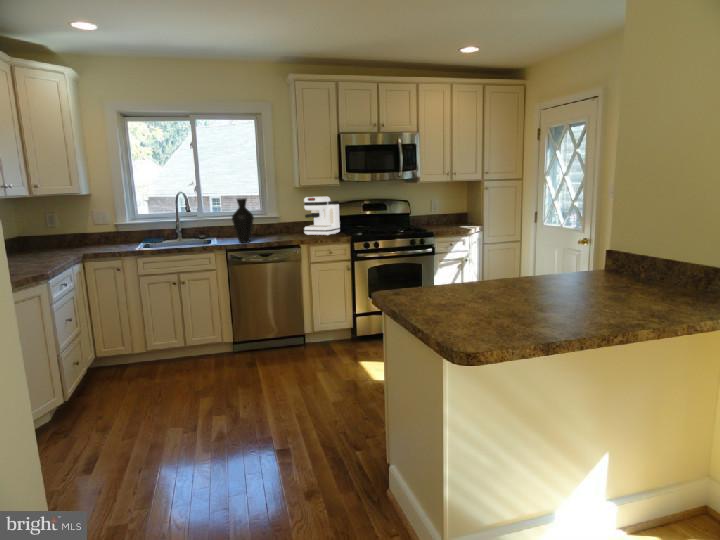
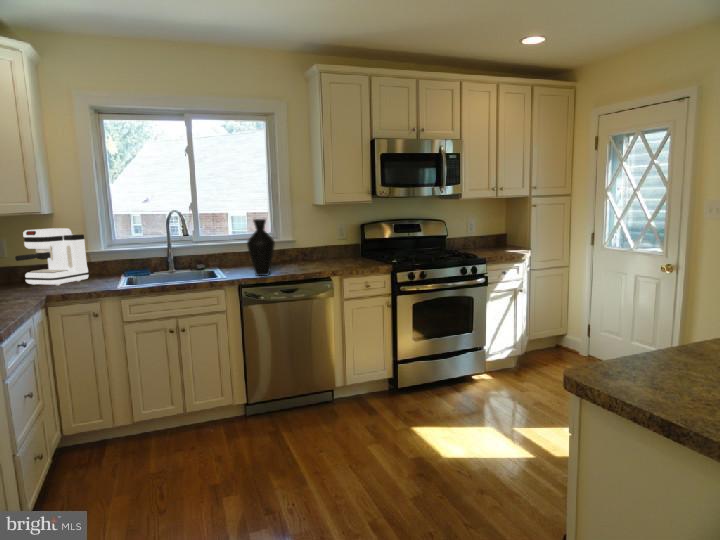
coffee maker: present [304,197,340,235] -> present [15,228,89,285]

